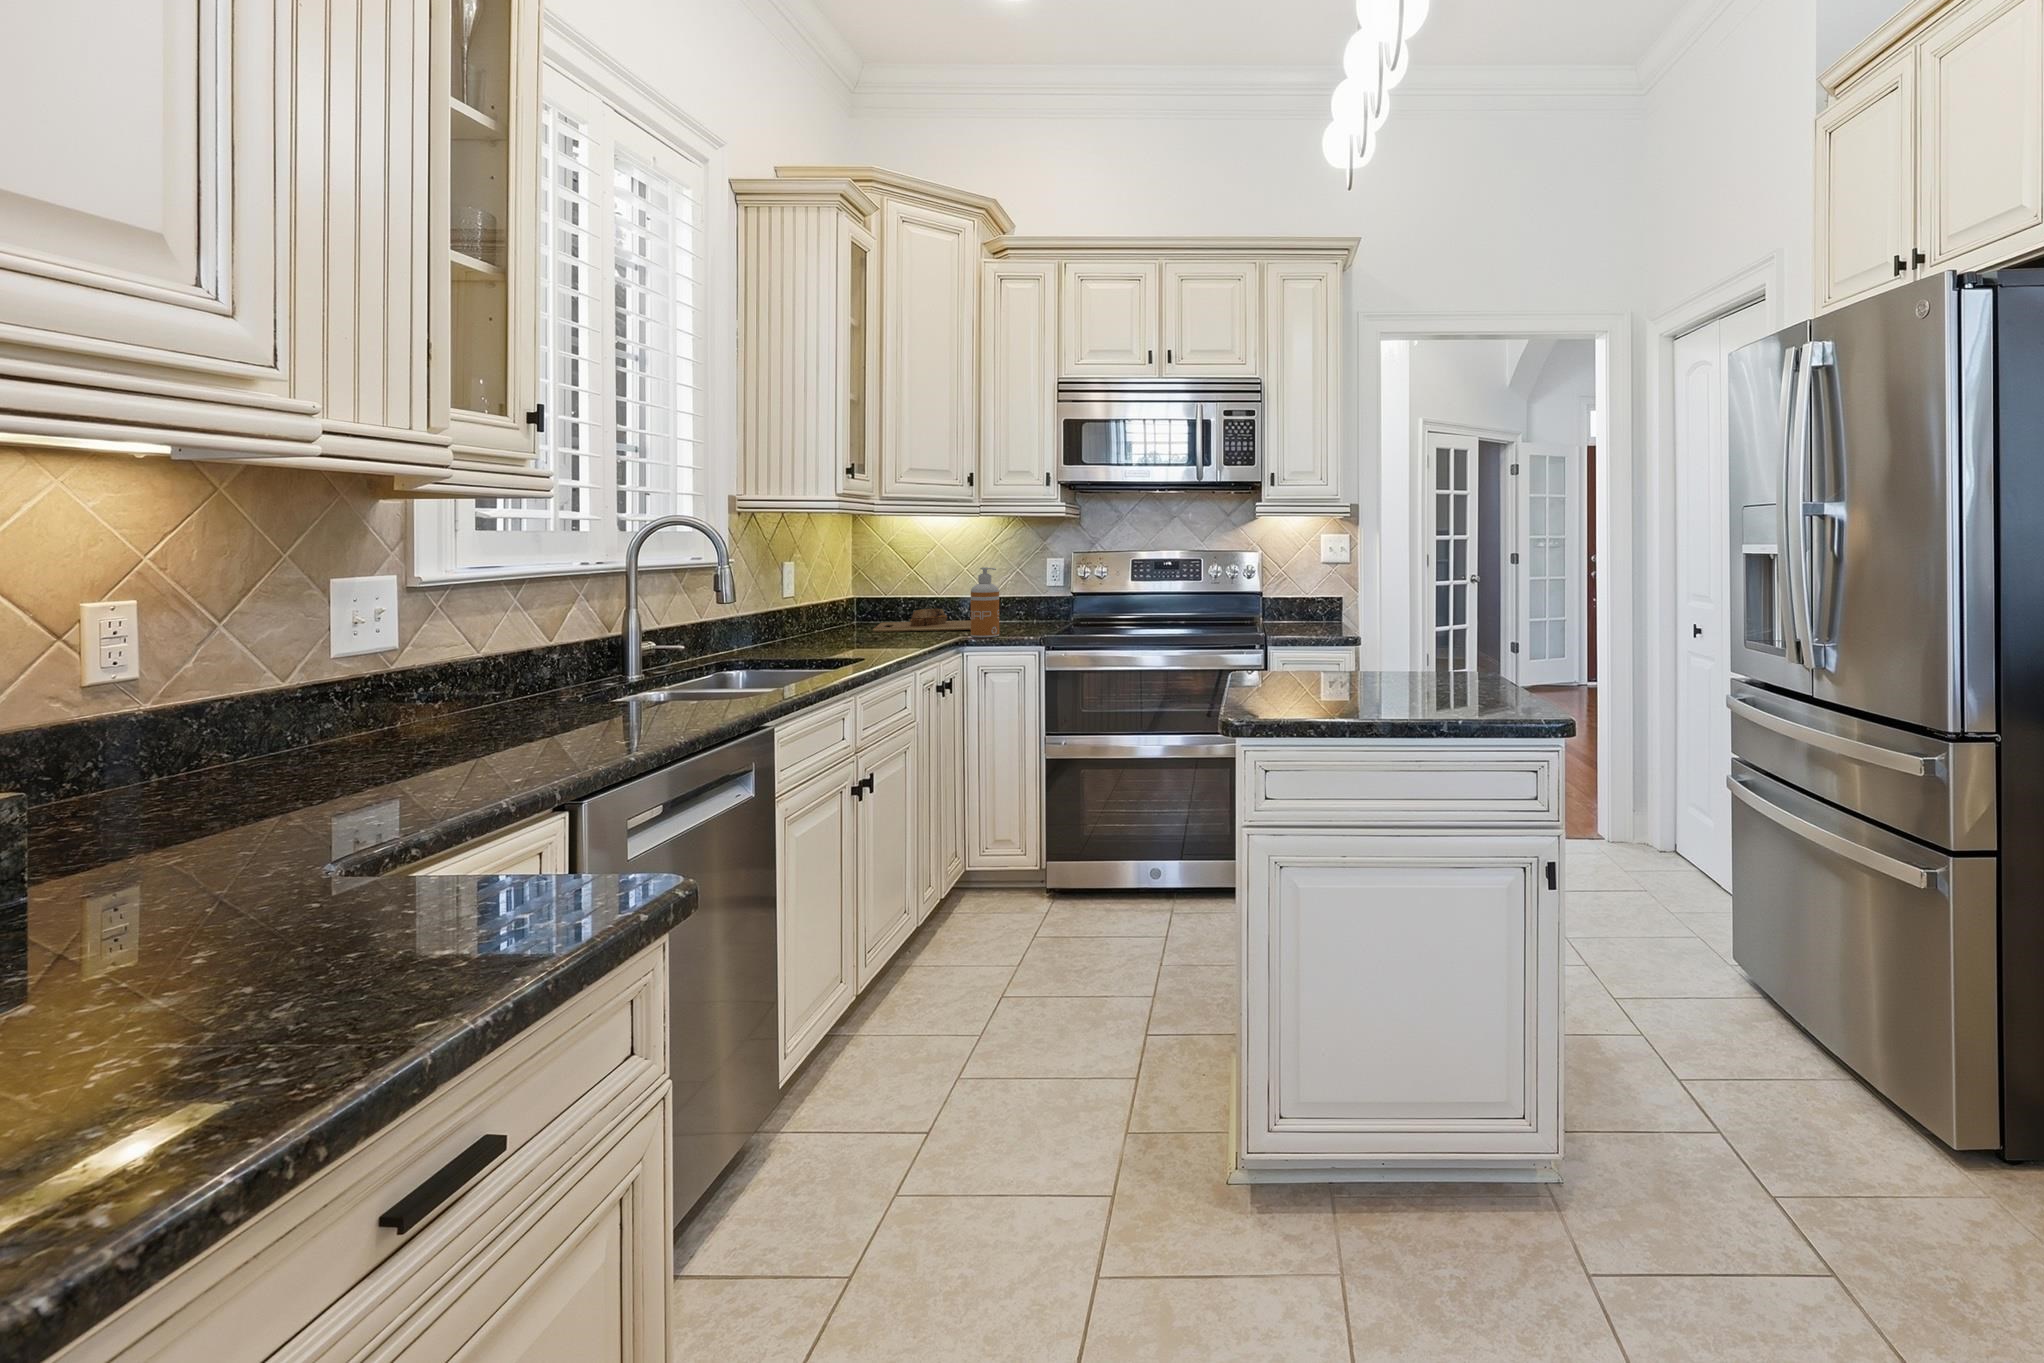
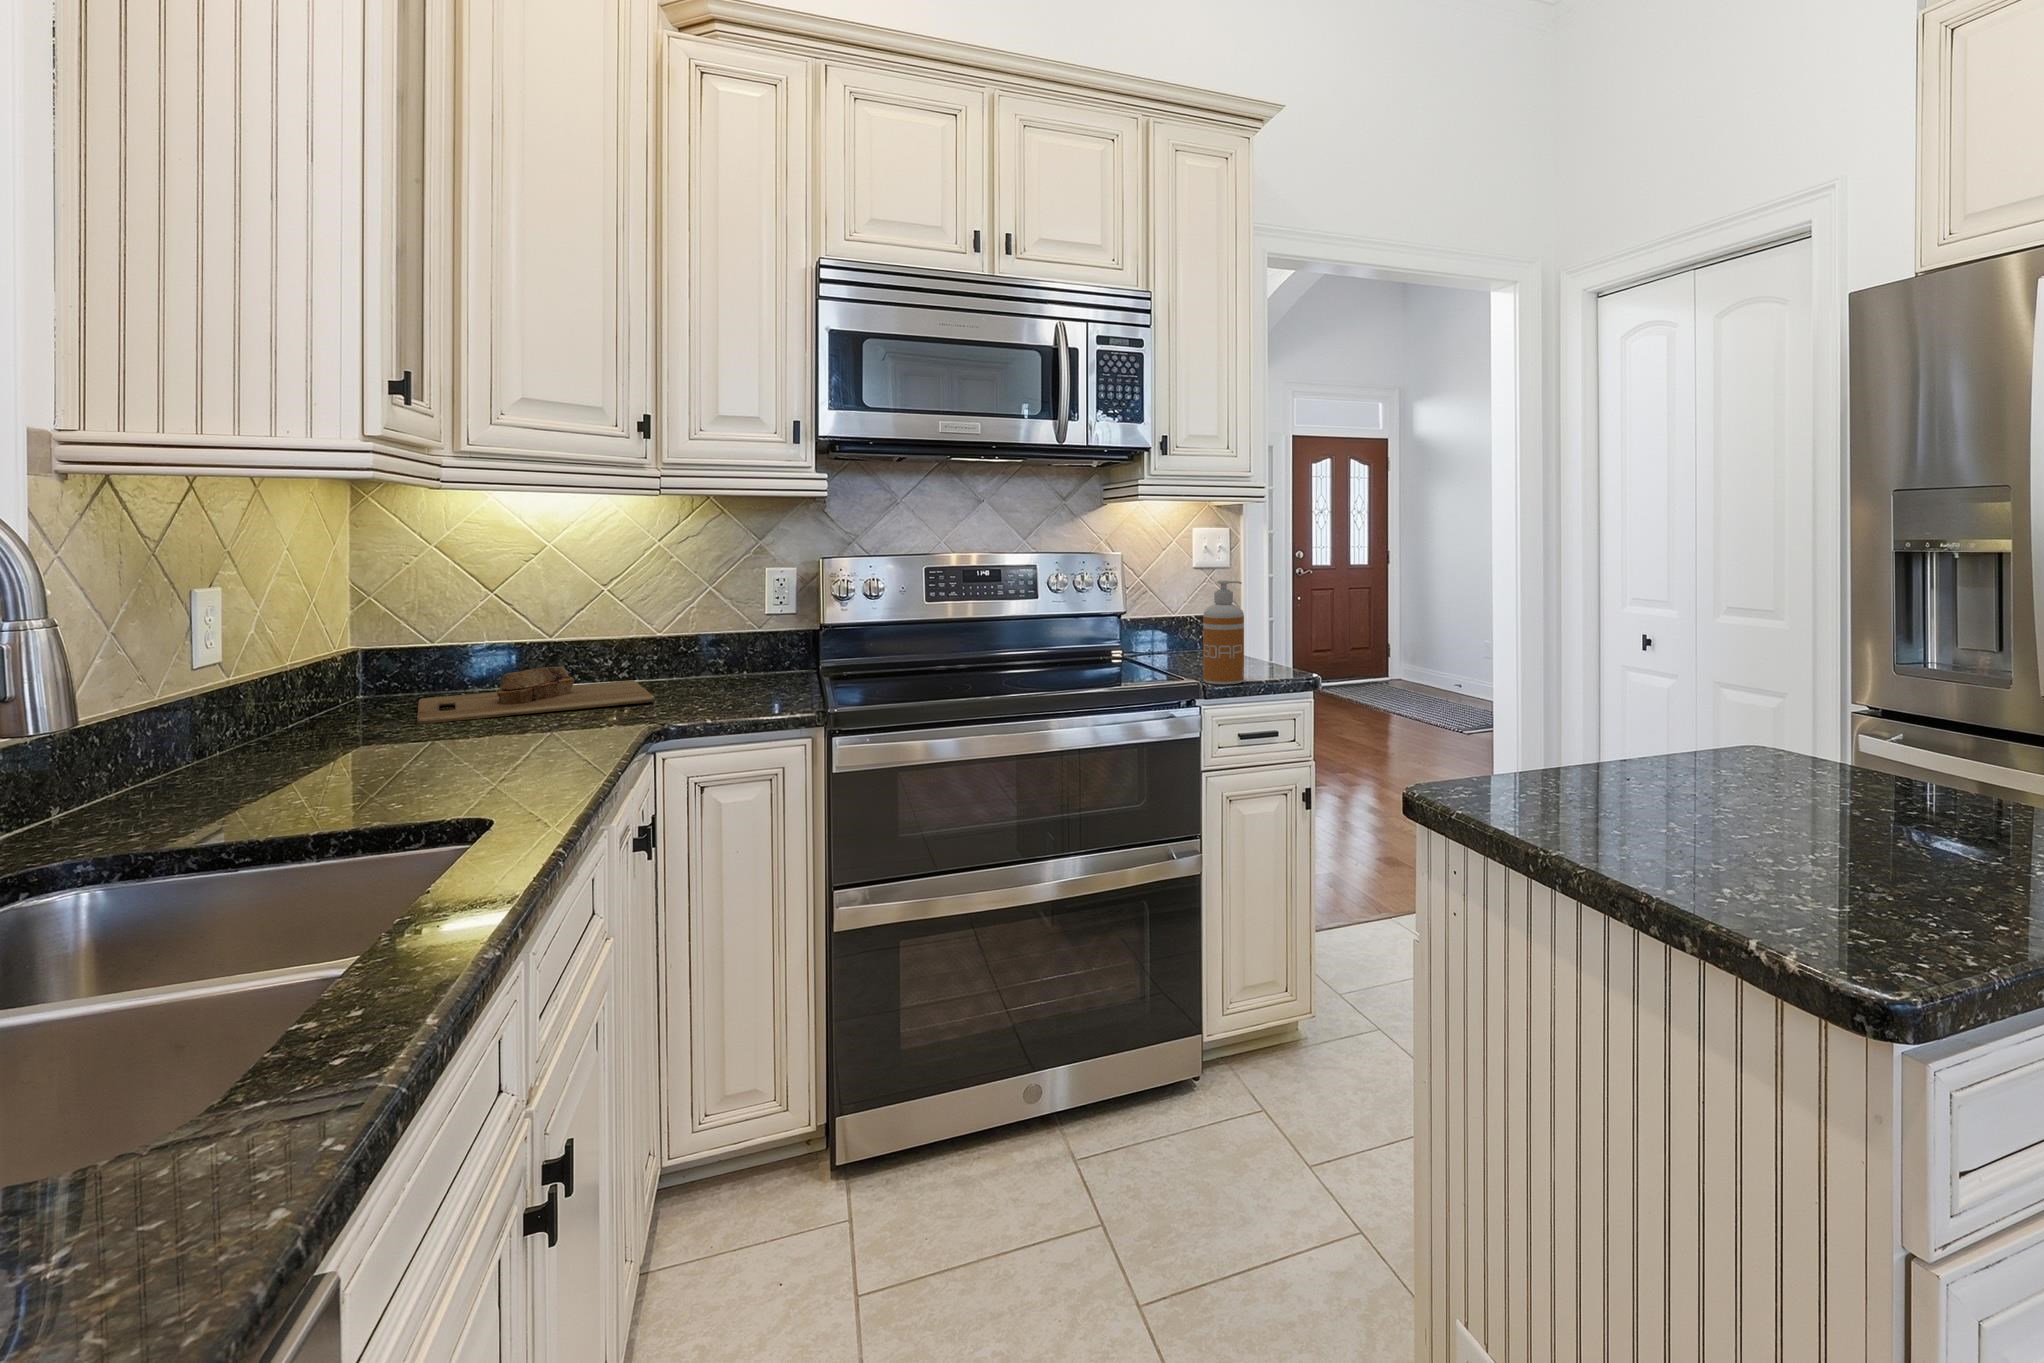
soap dispenser: present [971,567,999,637] -> present [1203,580,1244,685]

